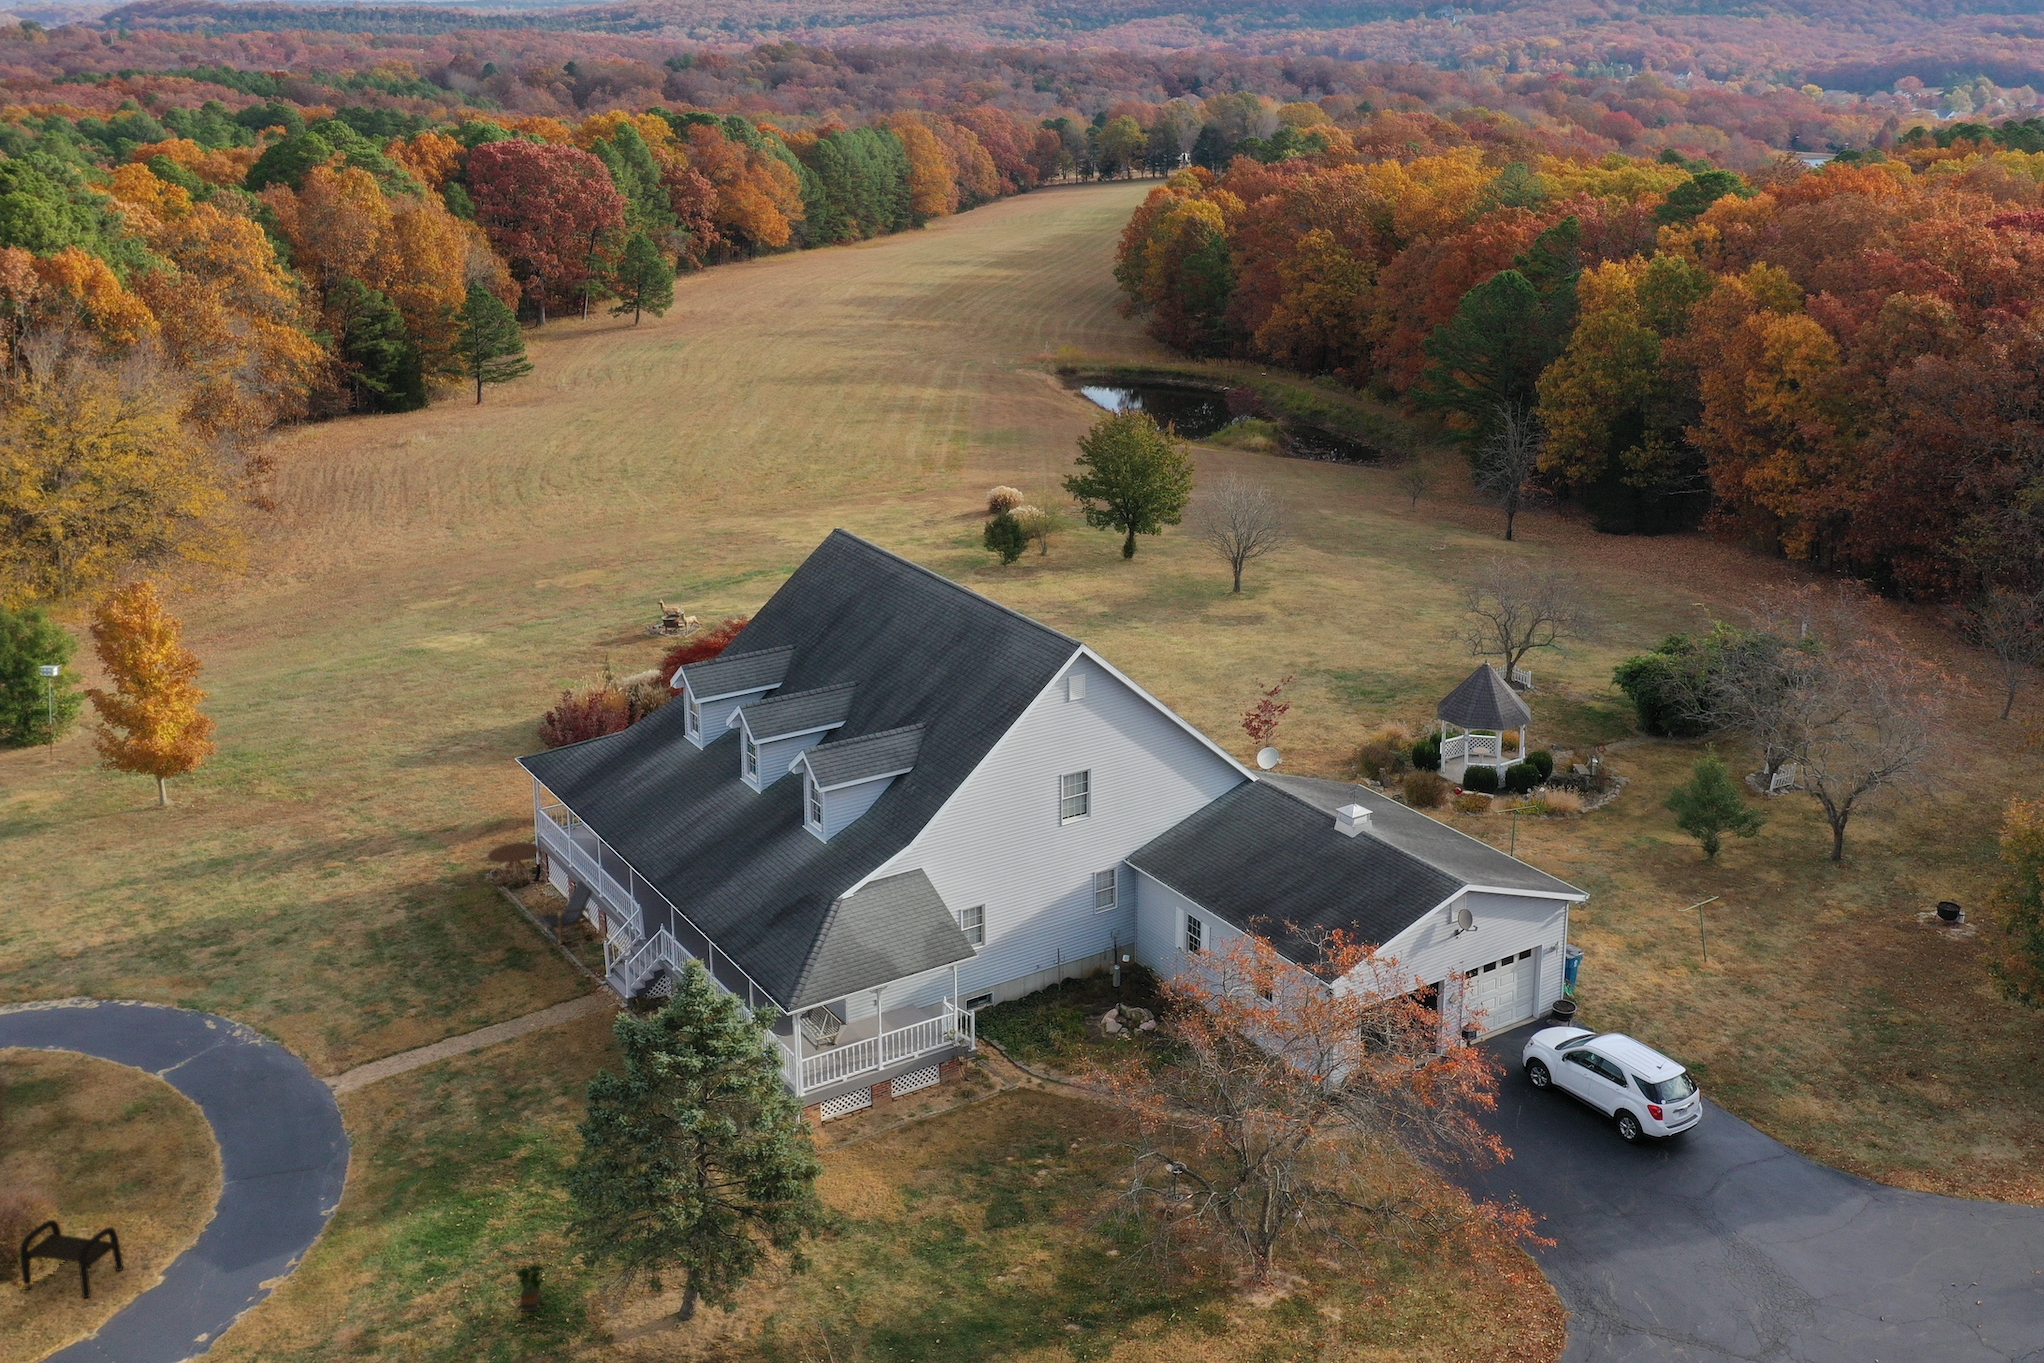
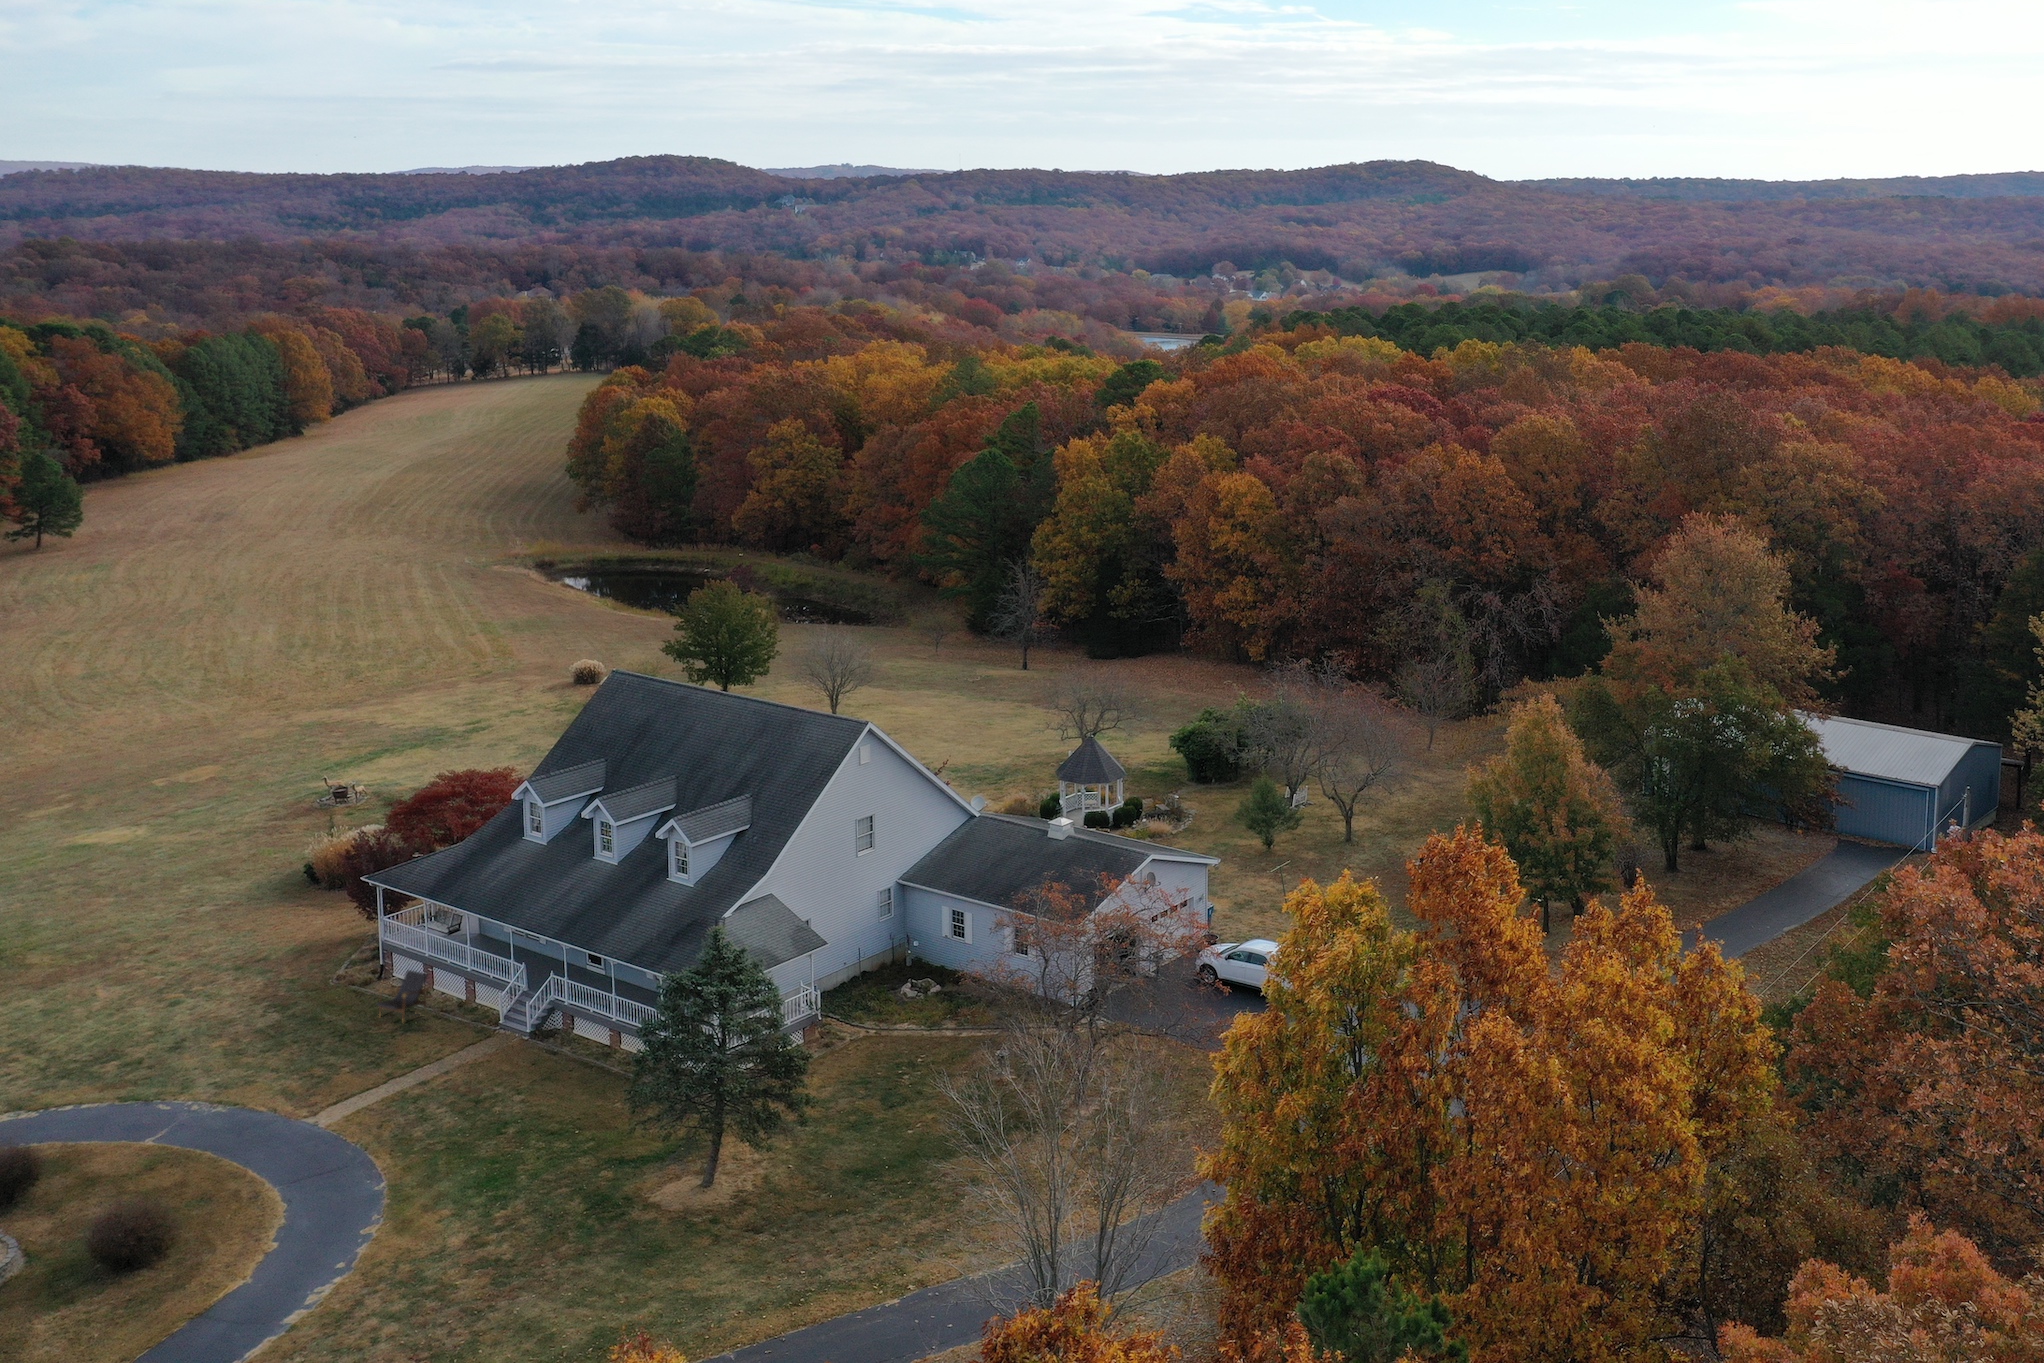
round table: present [488,843,539,887] -> none [286,956,335,997]
bench: present [20,1220,123,1298] -> none [144,1219,224,1282]
potted tree: present [516,1266,543,1312] -> none [586,1170,609,1206]

